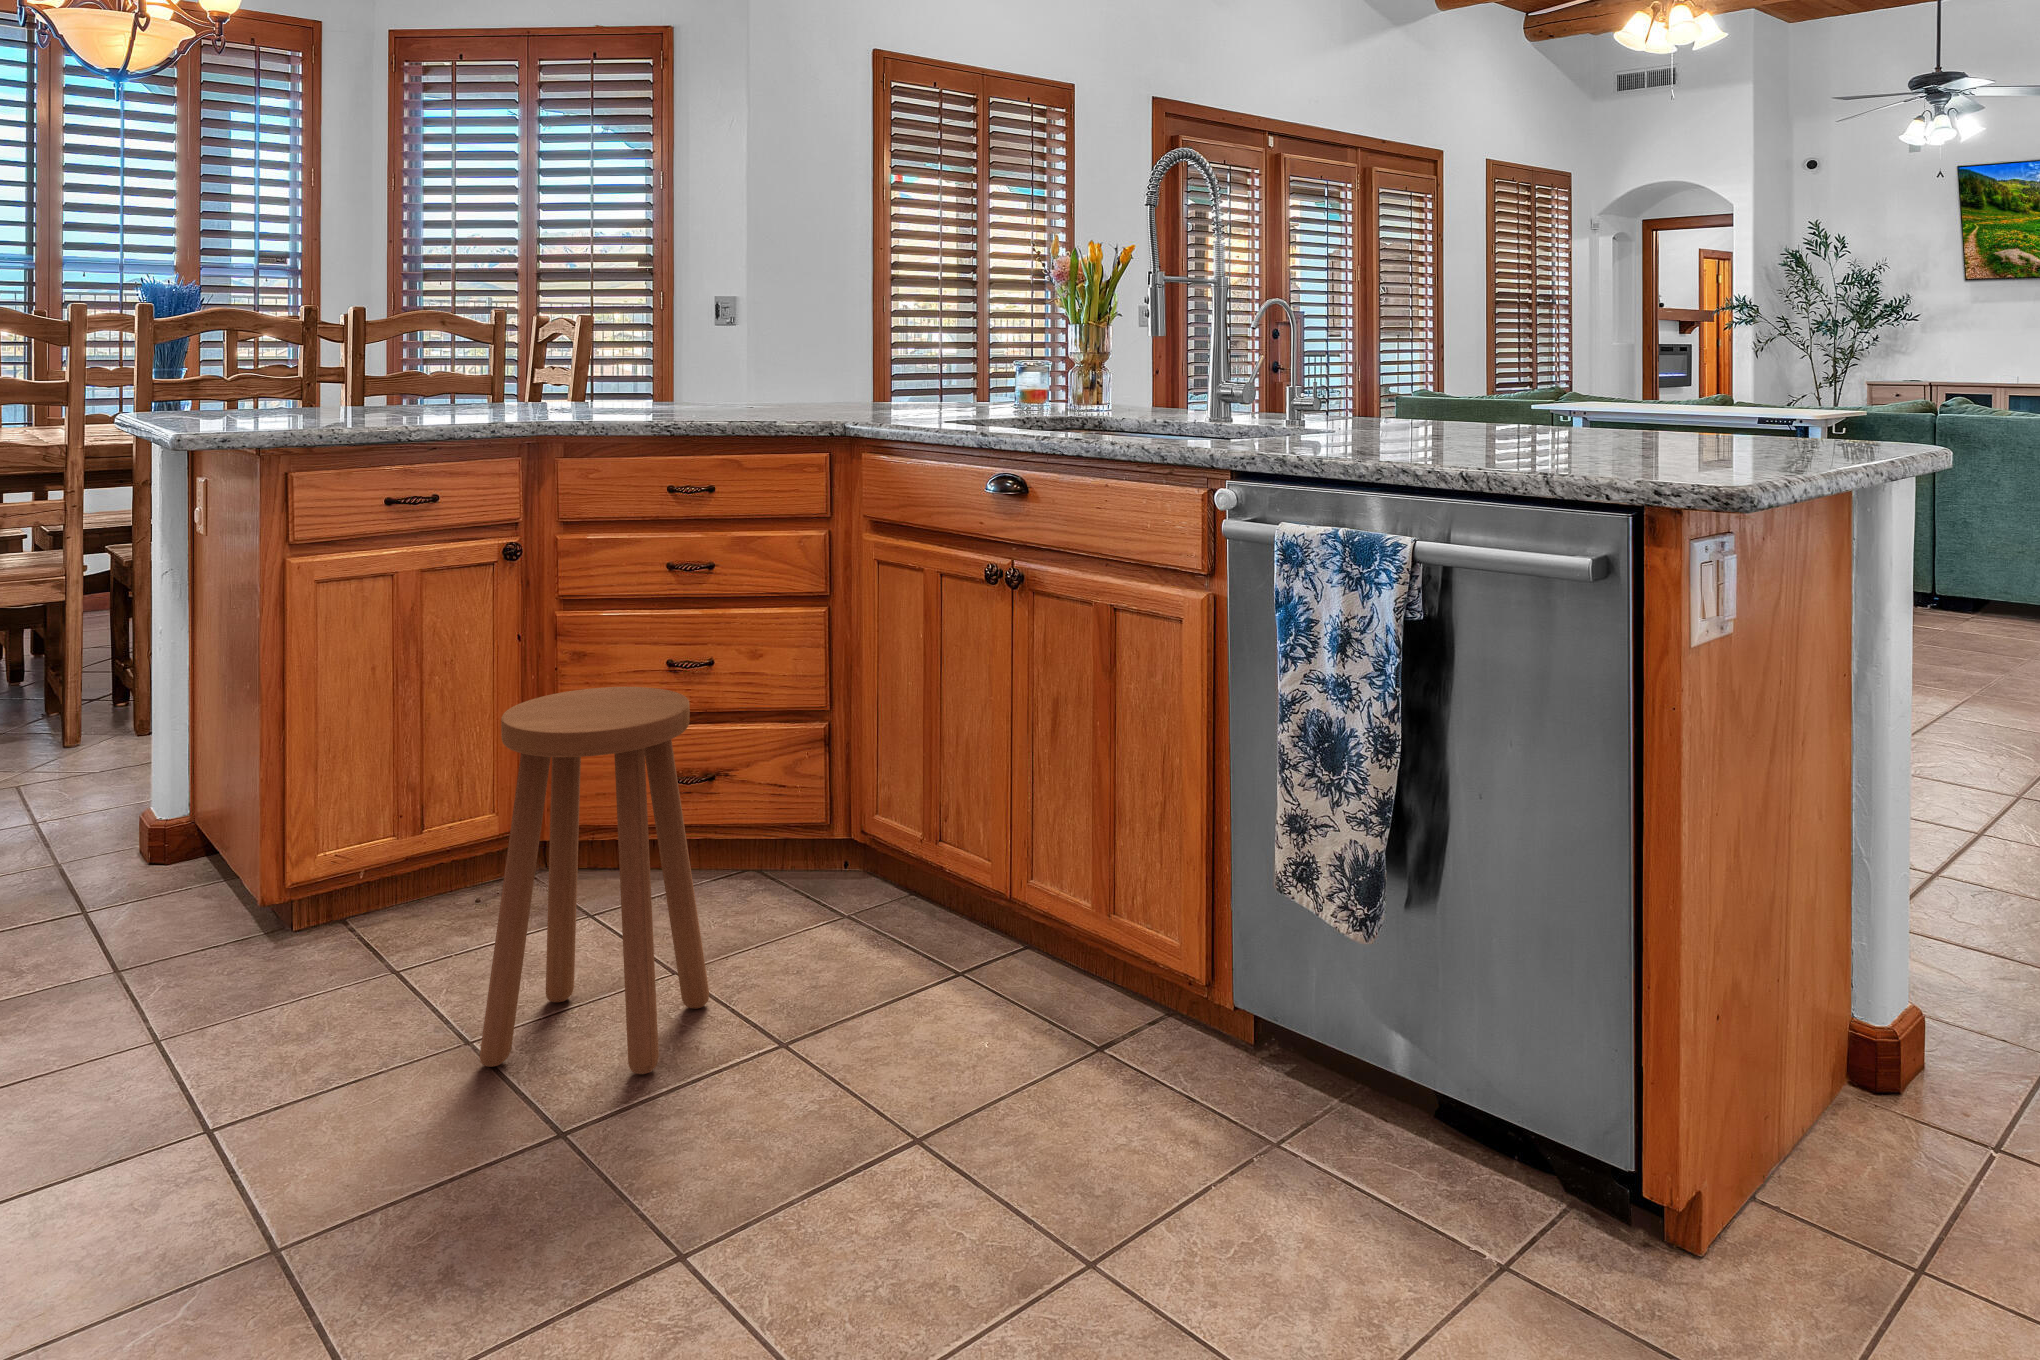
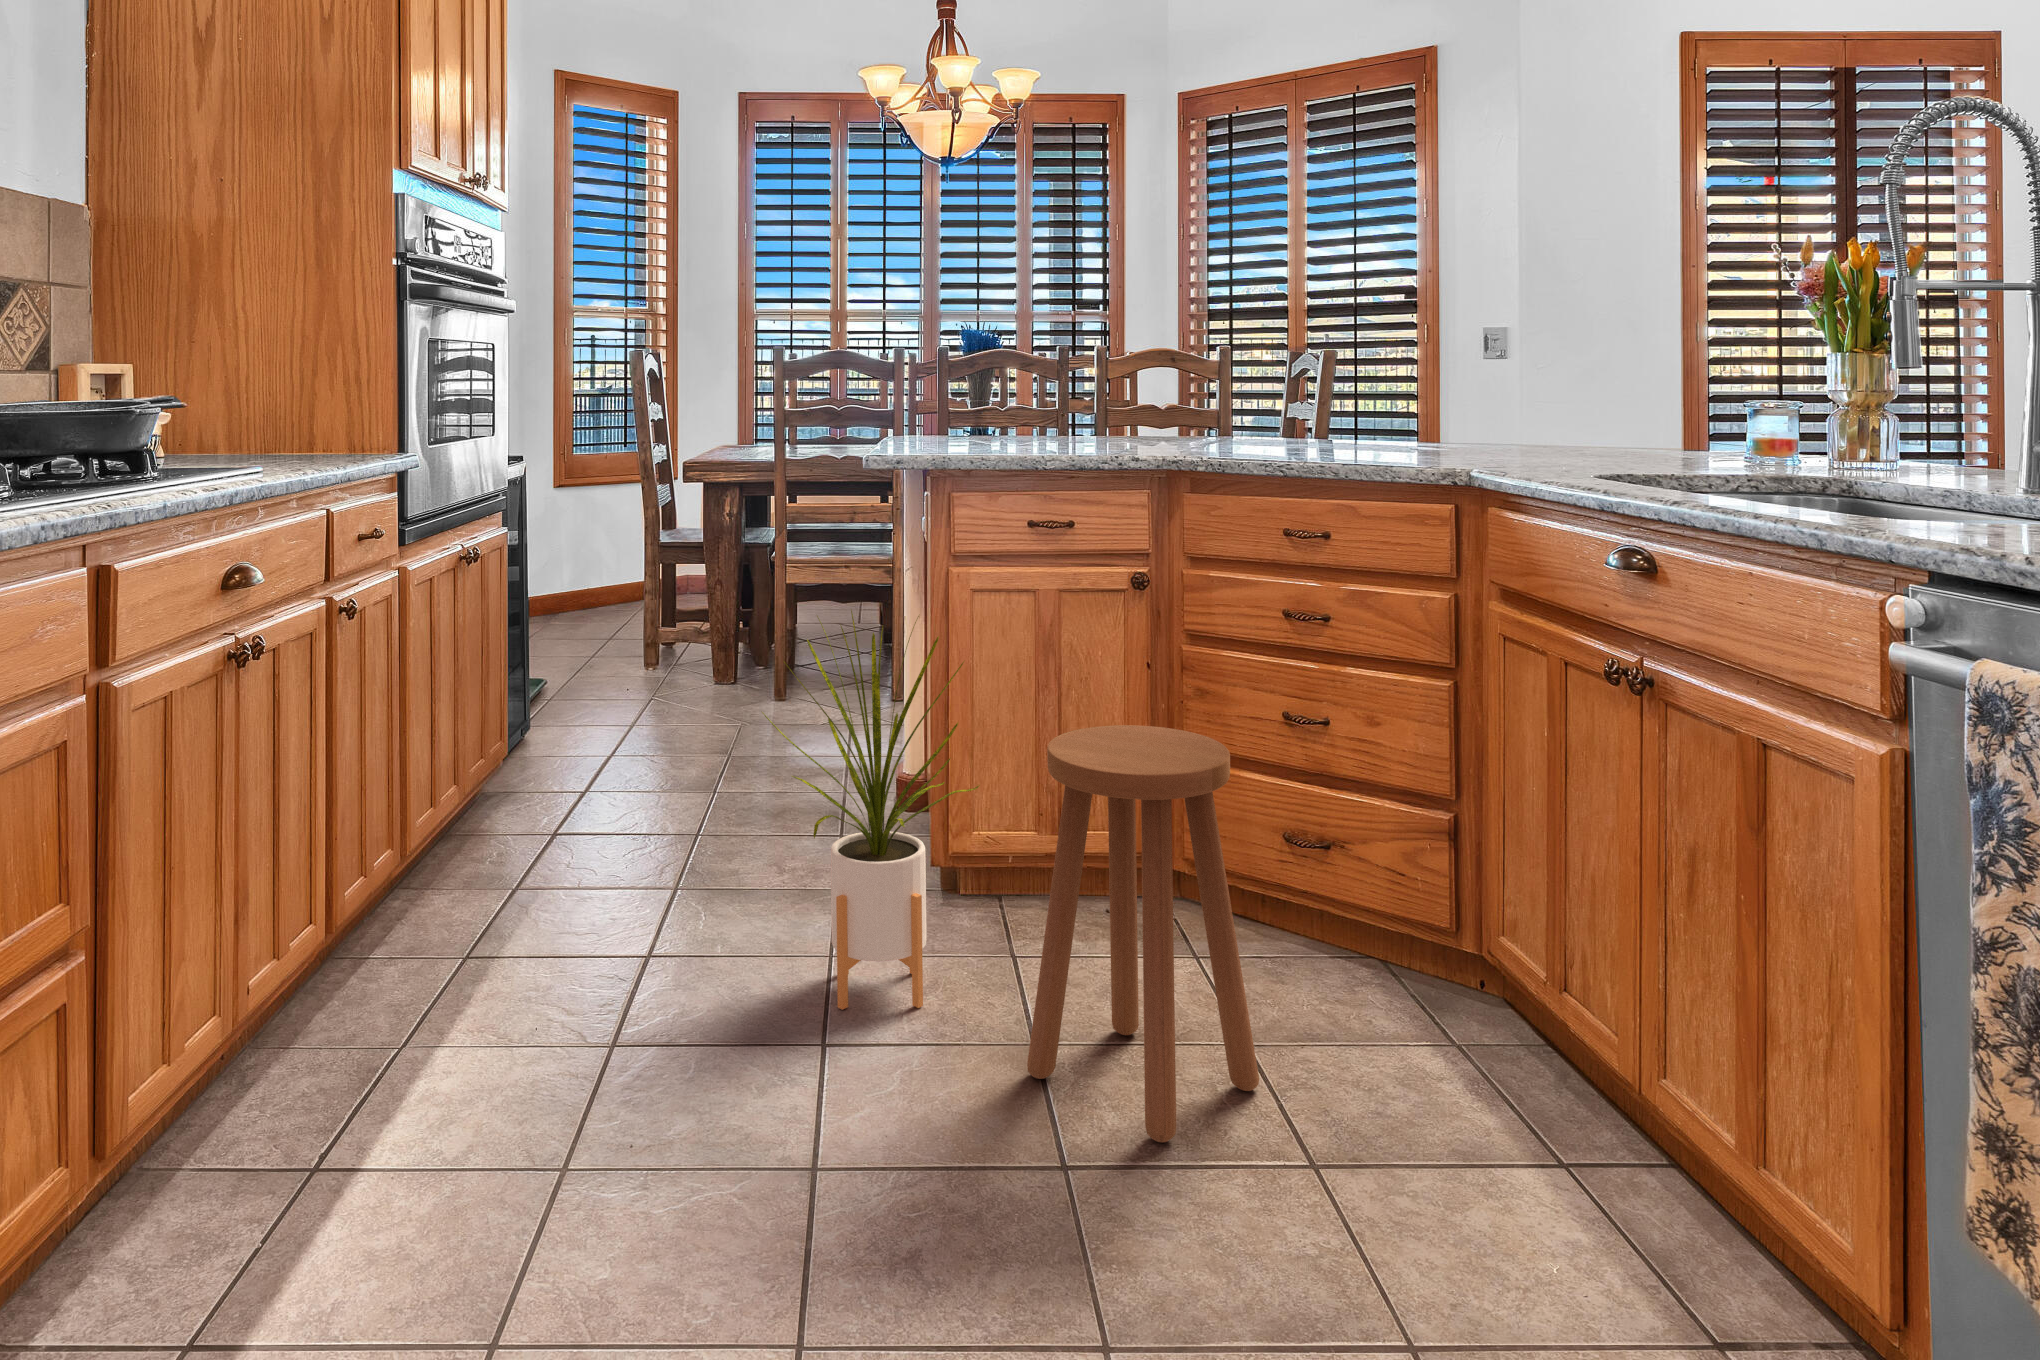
house plant: none [90,611,378,1083] -> present [762,610,980,1010]

